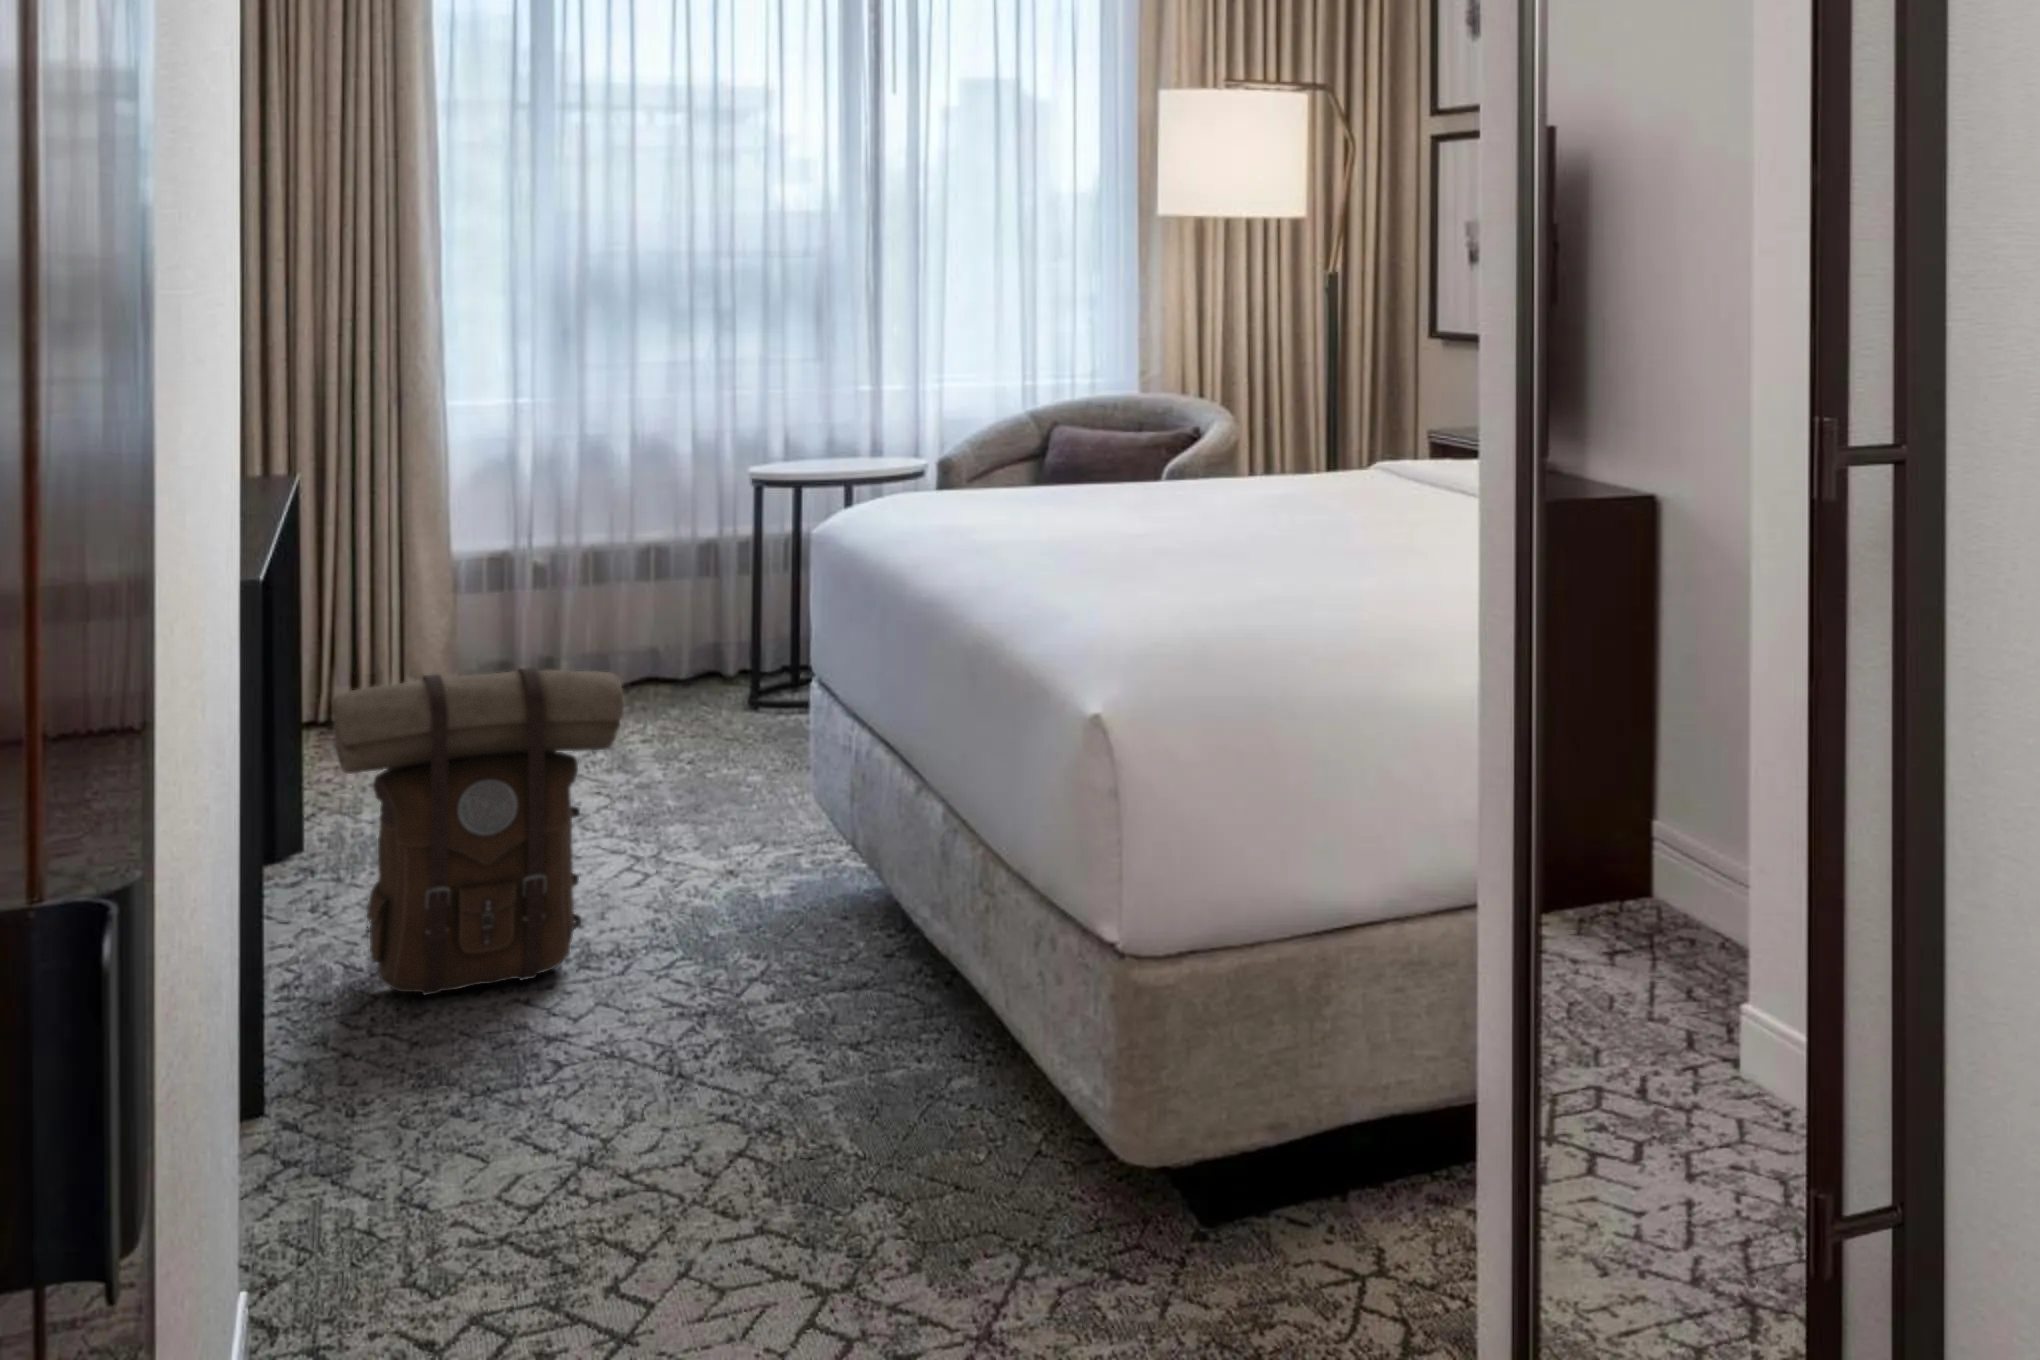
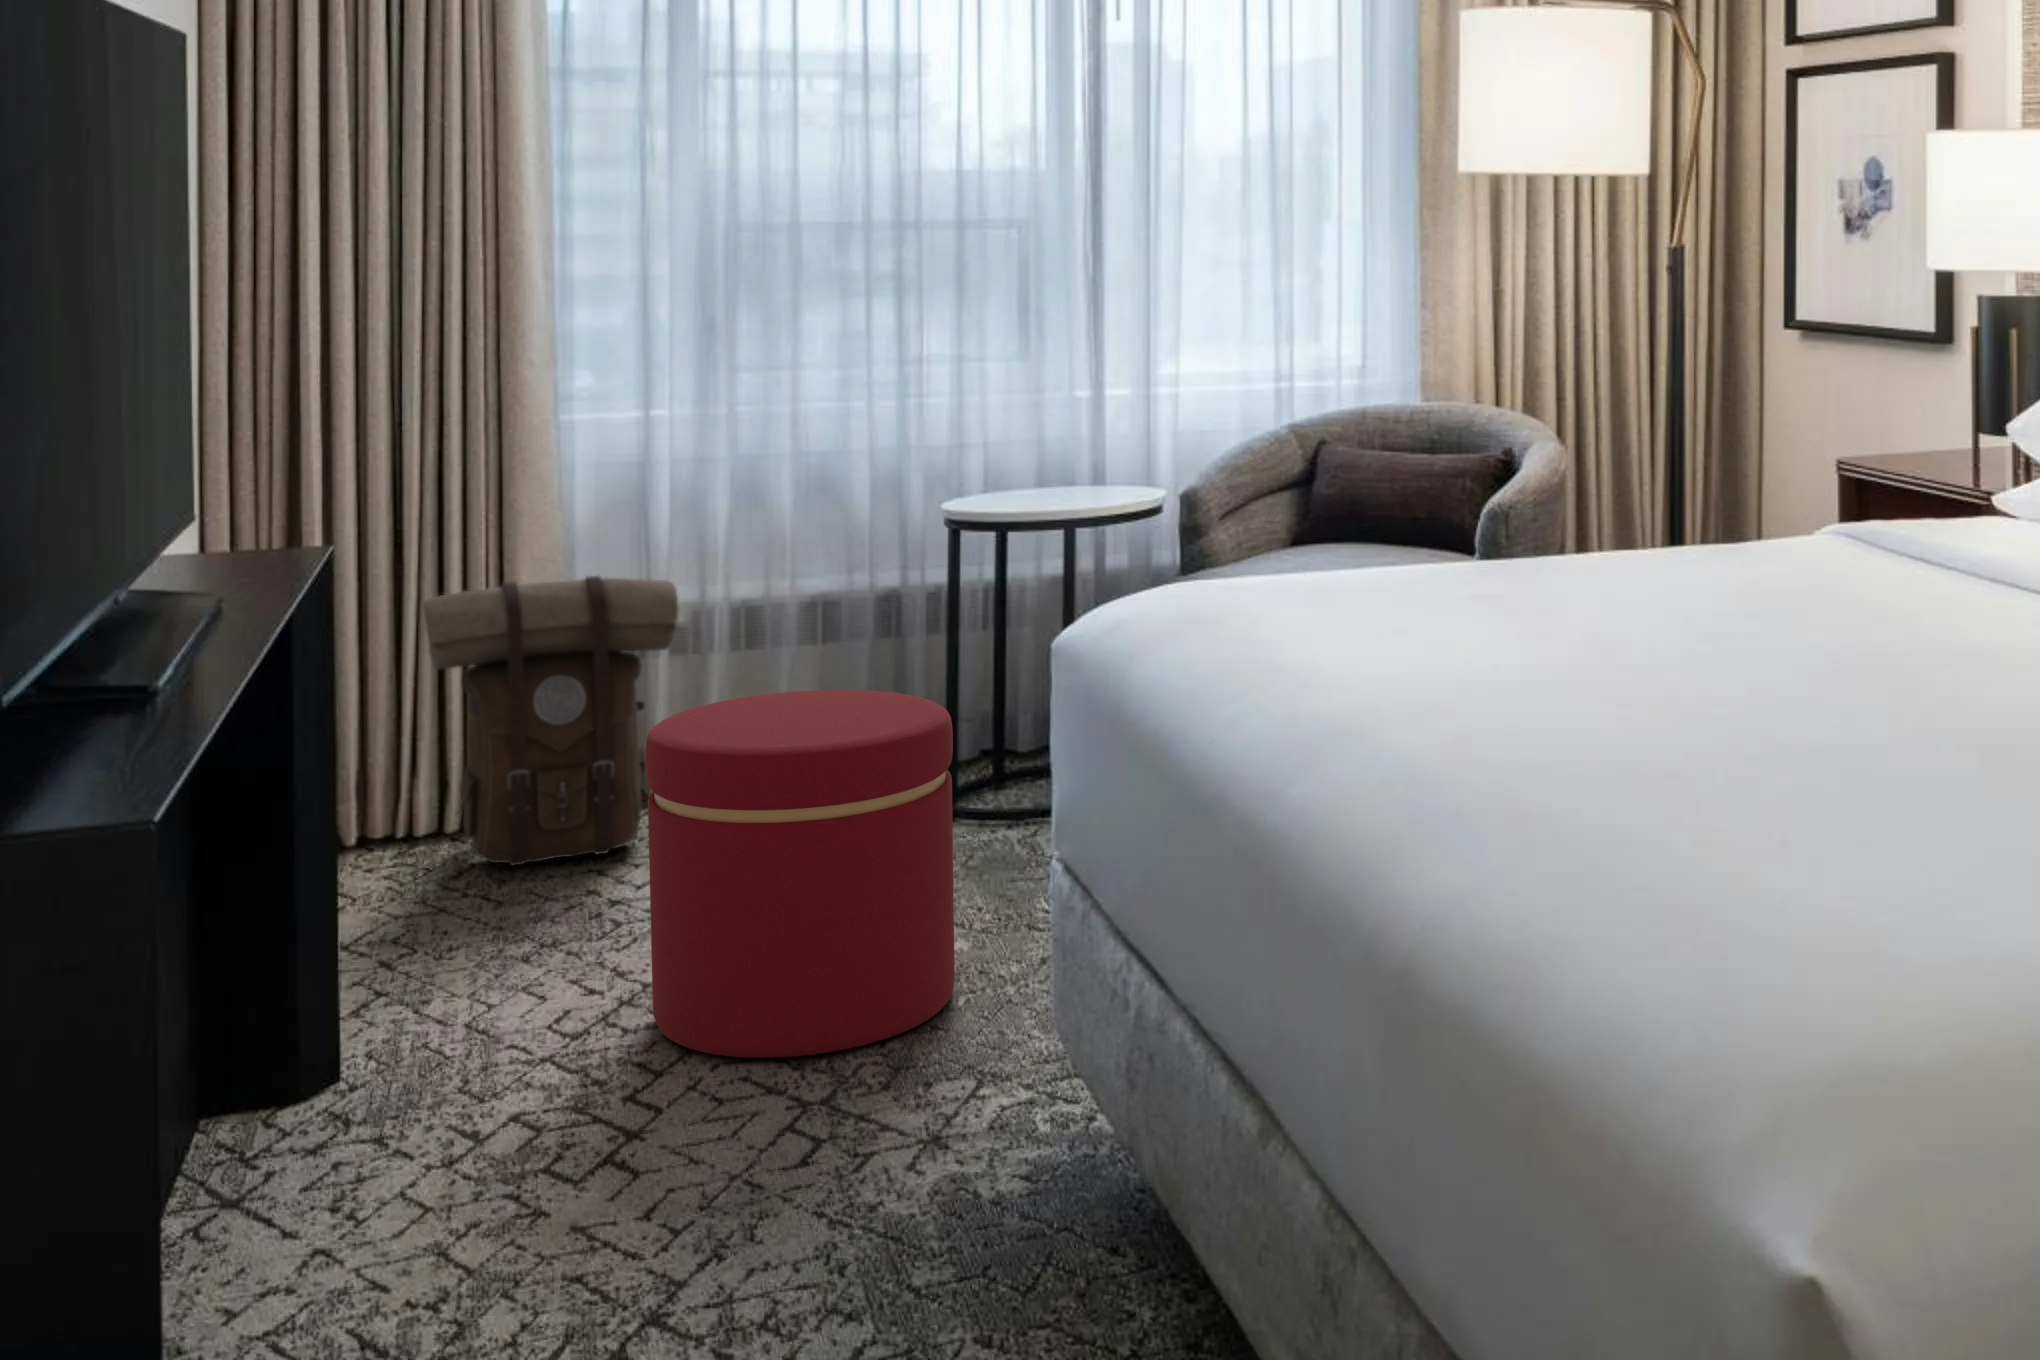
ottoman: none [625,800,975,1233] -> present [645,690,955,1058]

